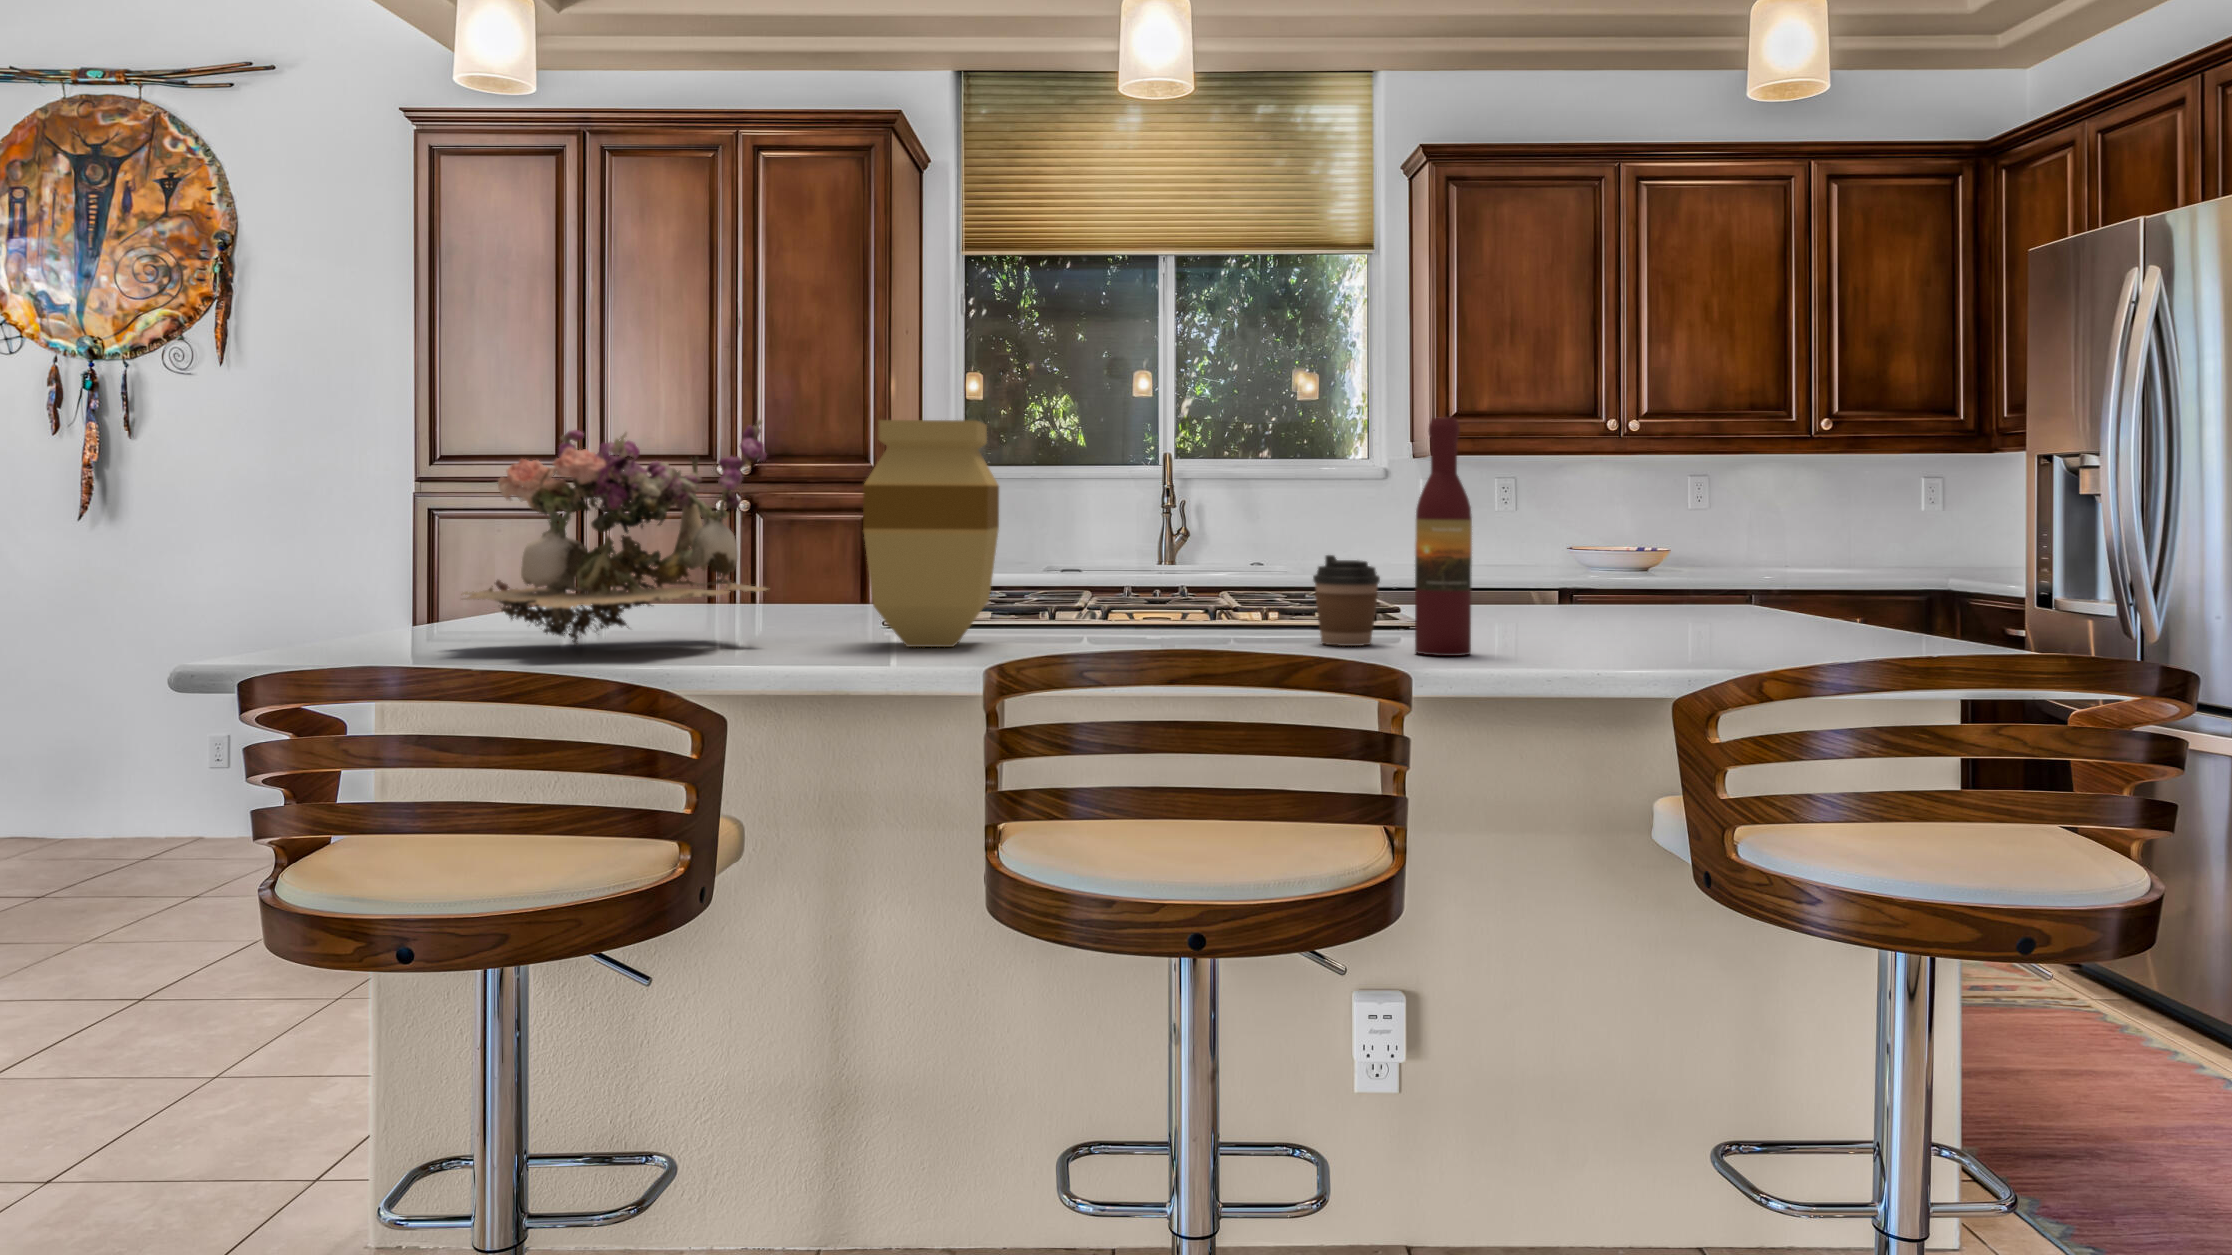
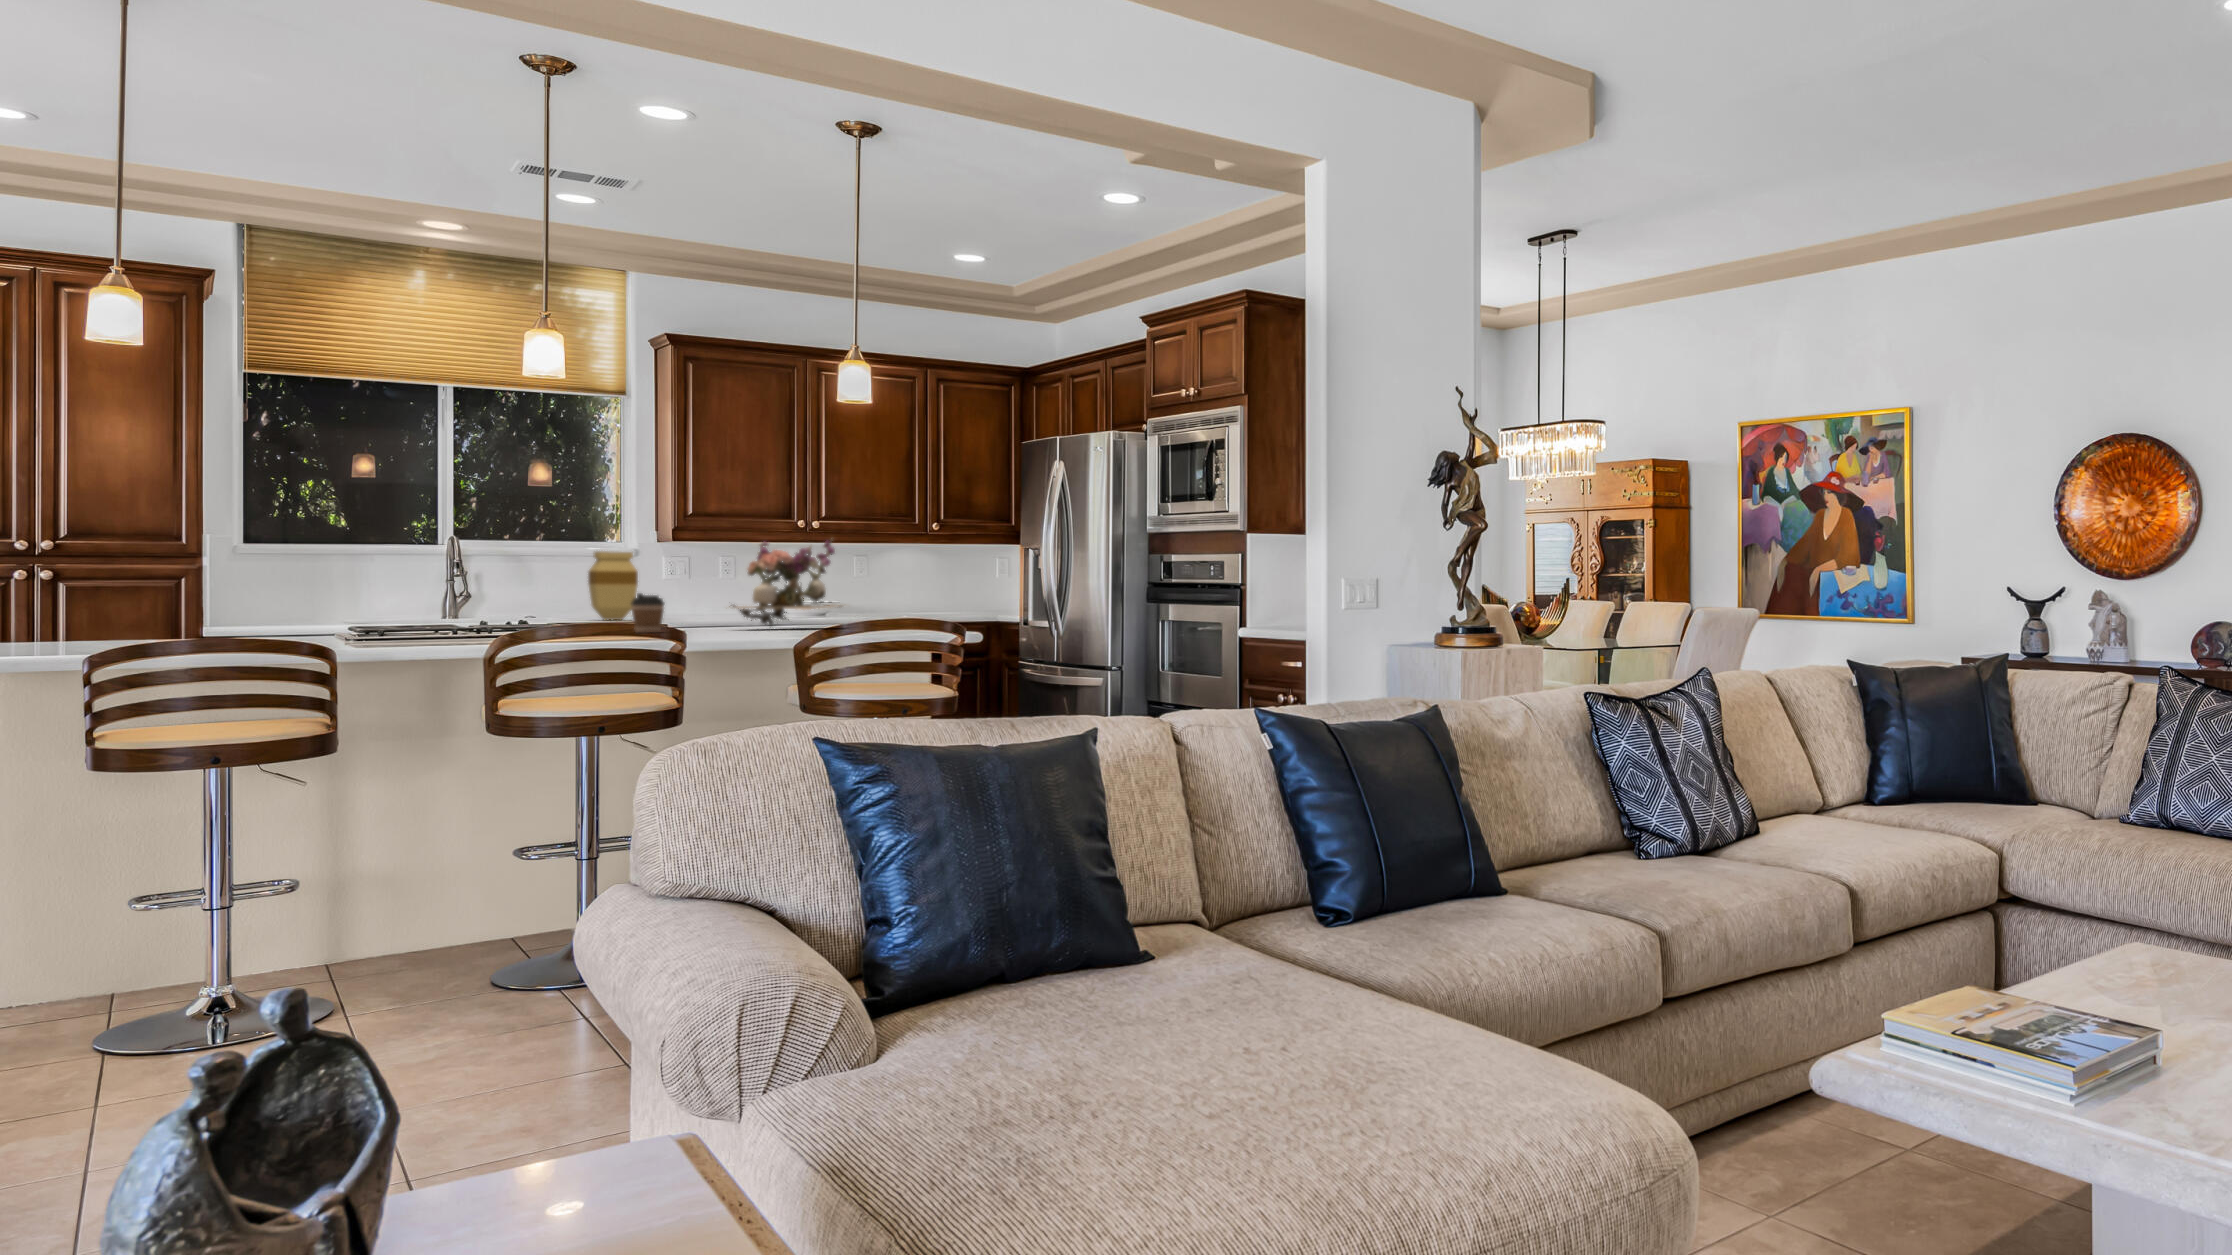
wine bottle: present [1415,417,1472,656] -> none [684,533,710,633]
flower arrangement: present [461,420,767,644] -> present [729,541,839,626]
vase: present [863,420,999,647] -> present [588,551,638,620]

